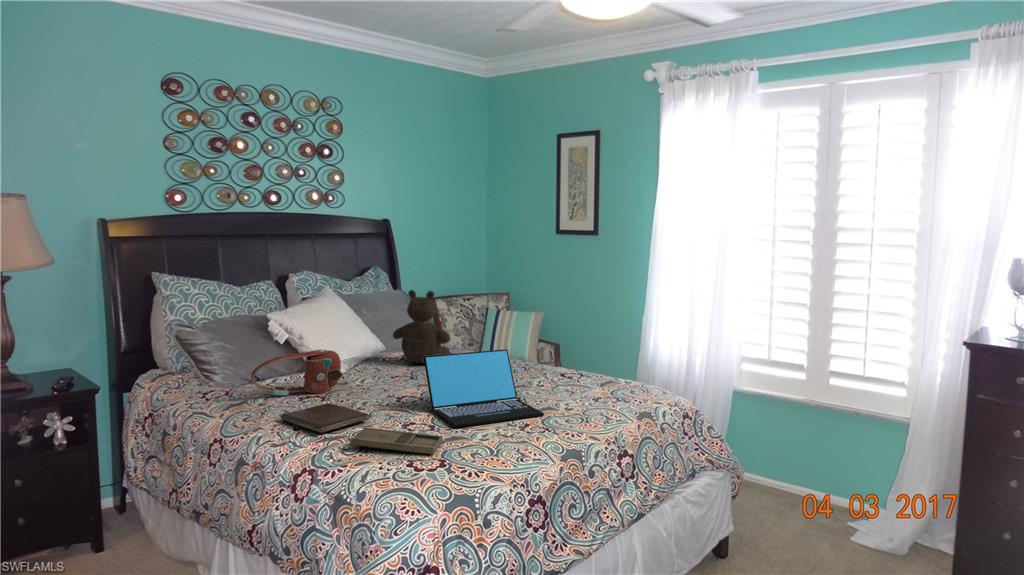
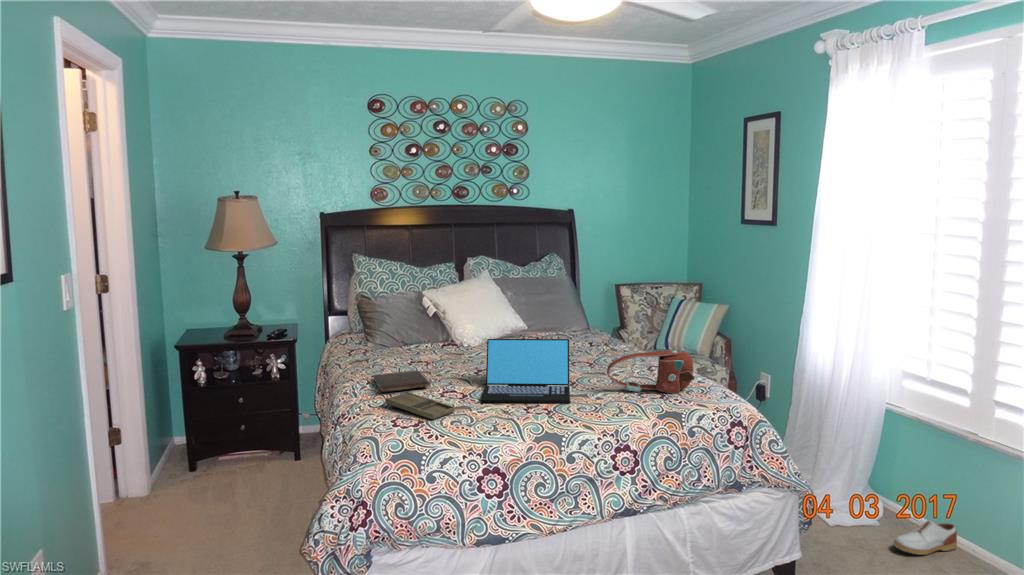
teddy bear: present [393,290,450,363] -> none [523,278,577,346]
handbag: present [251,349,343,396] -> present [607,350,695,393]
shoe: none [762,478,799,509] -> present [894,520,957,555]

